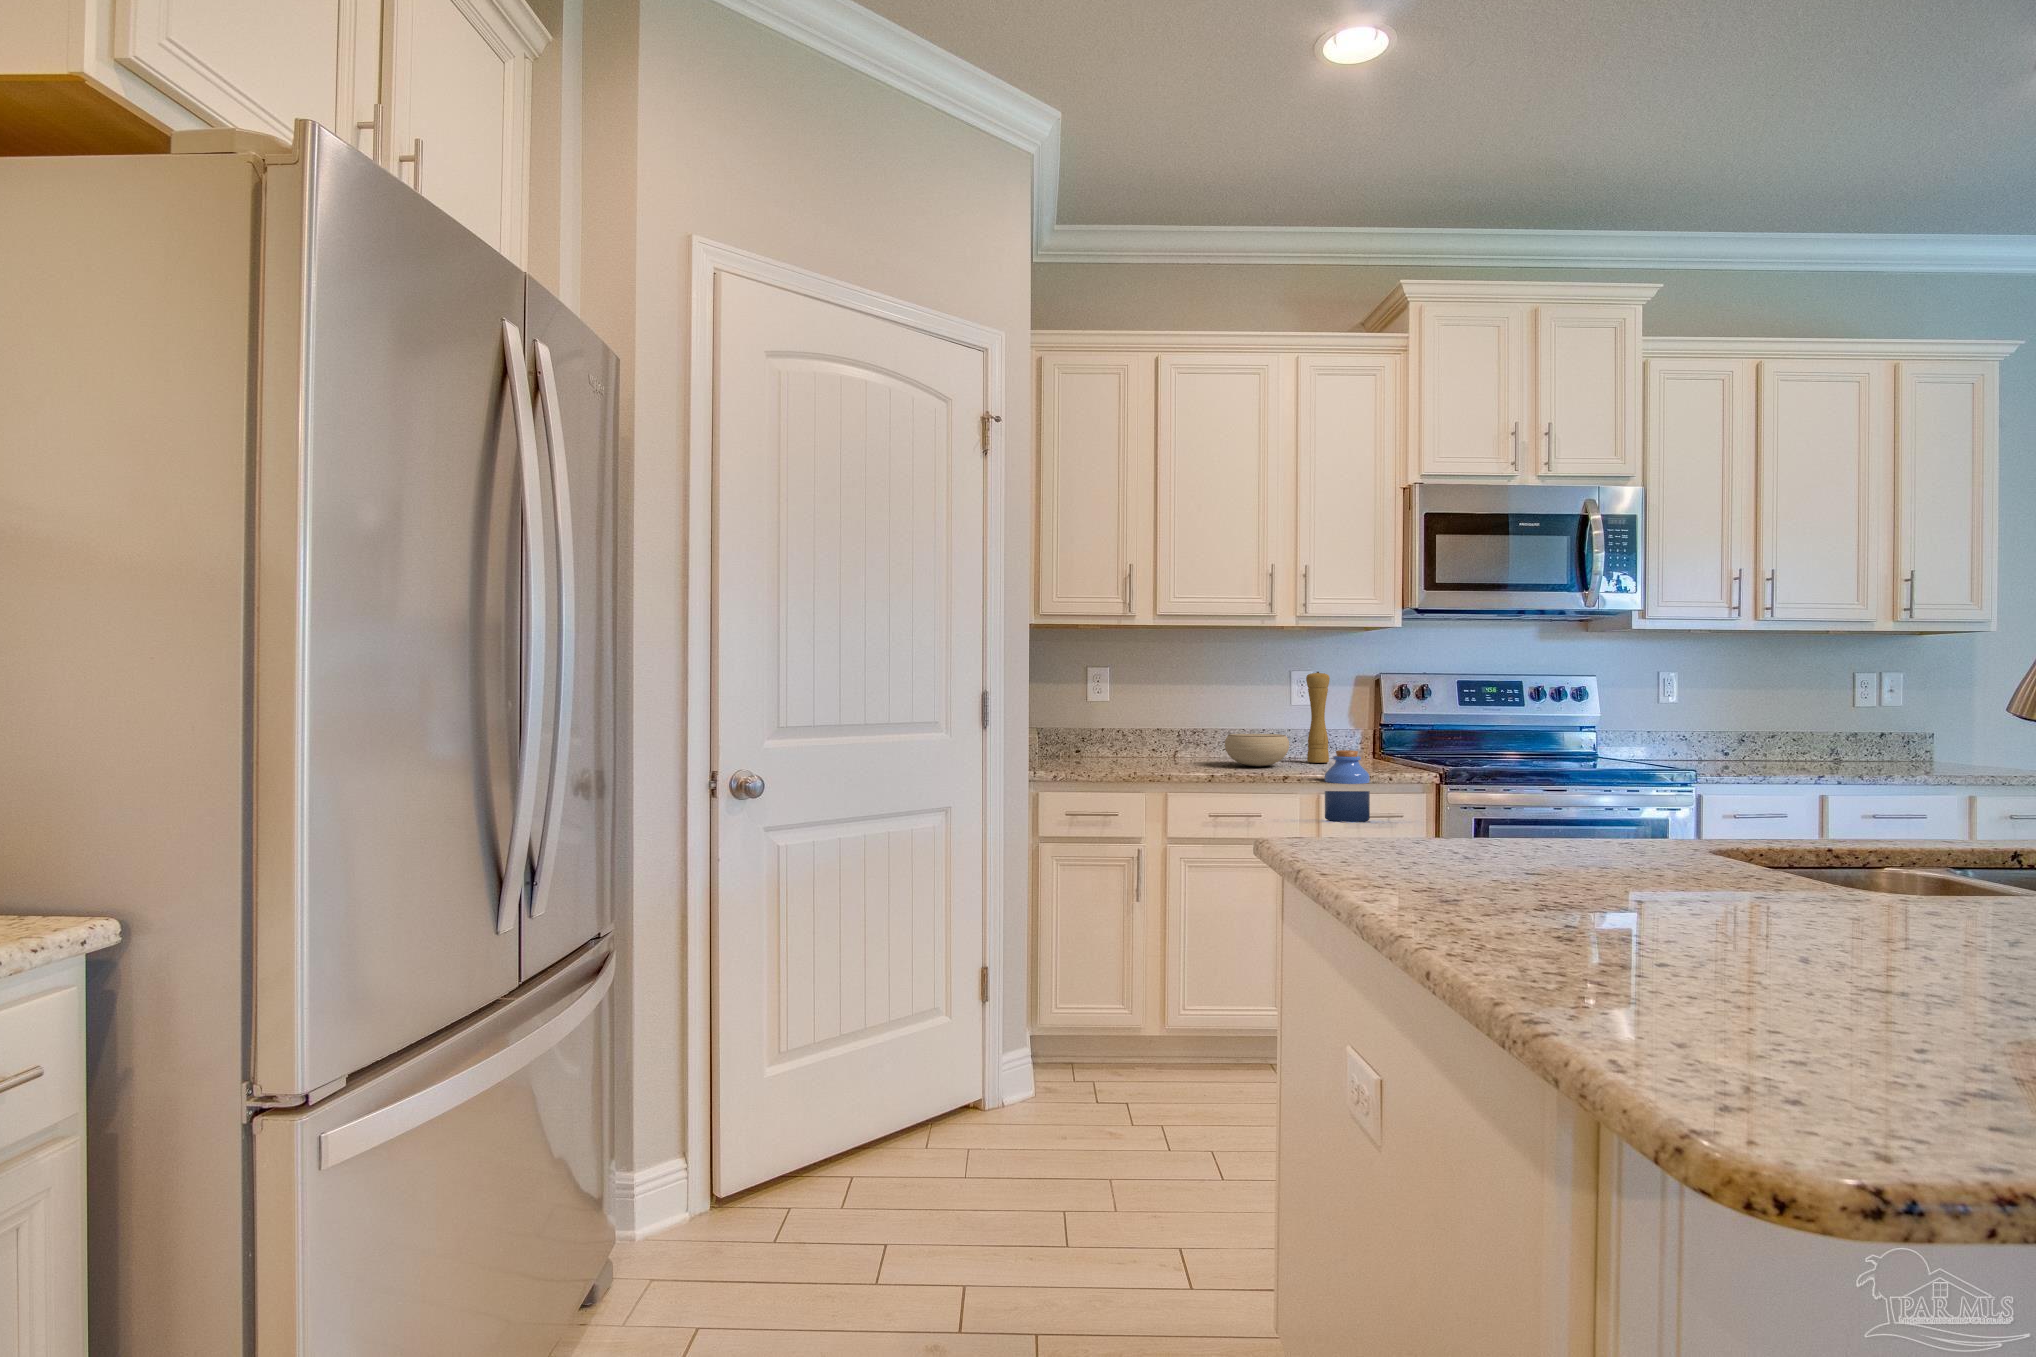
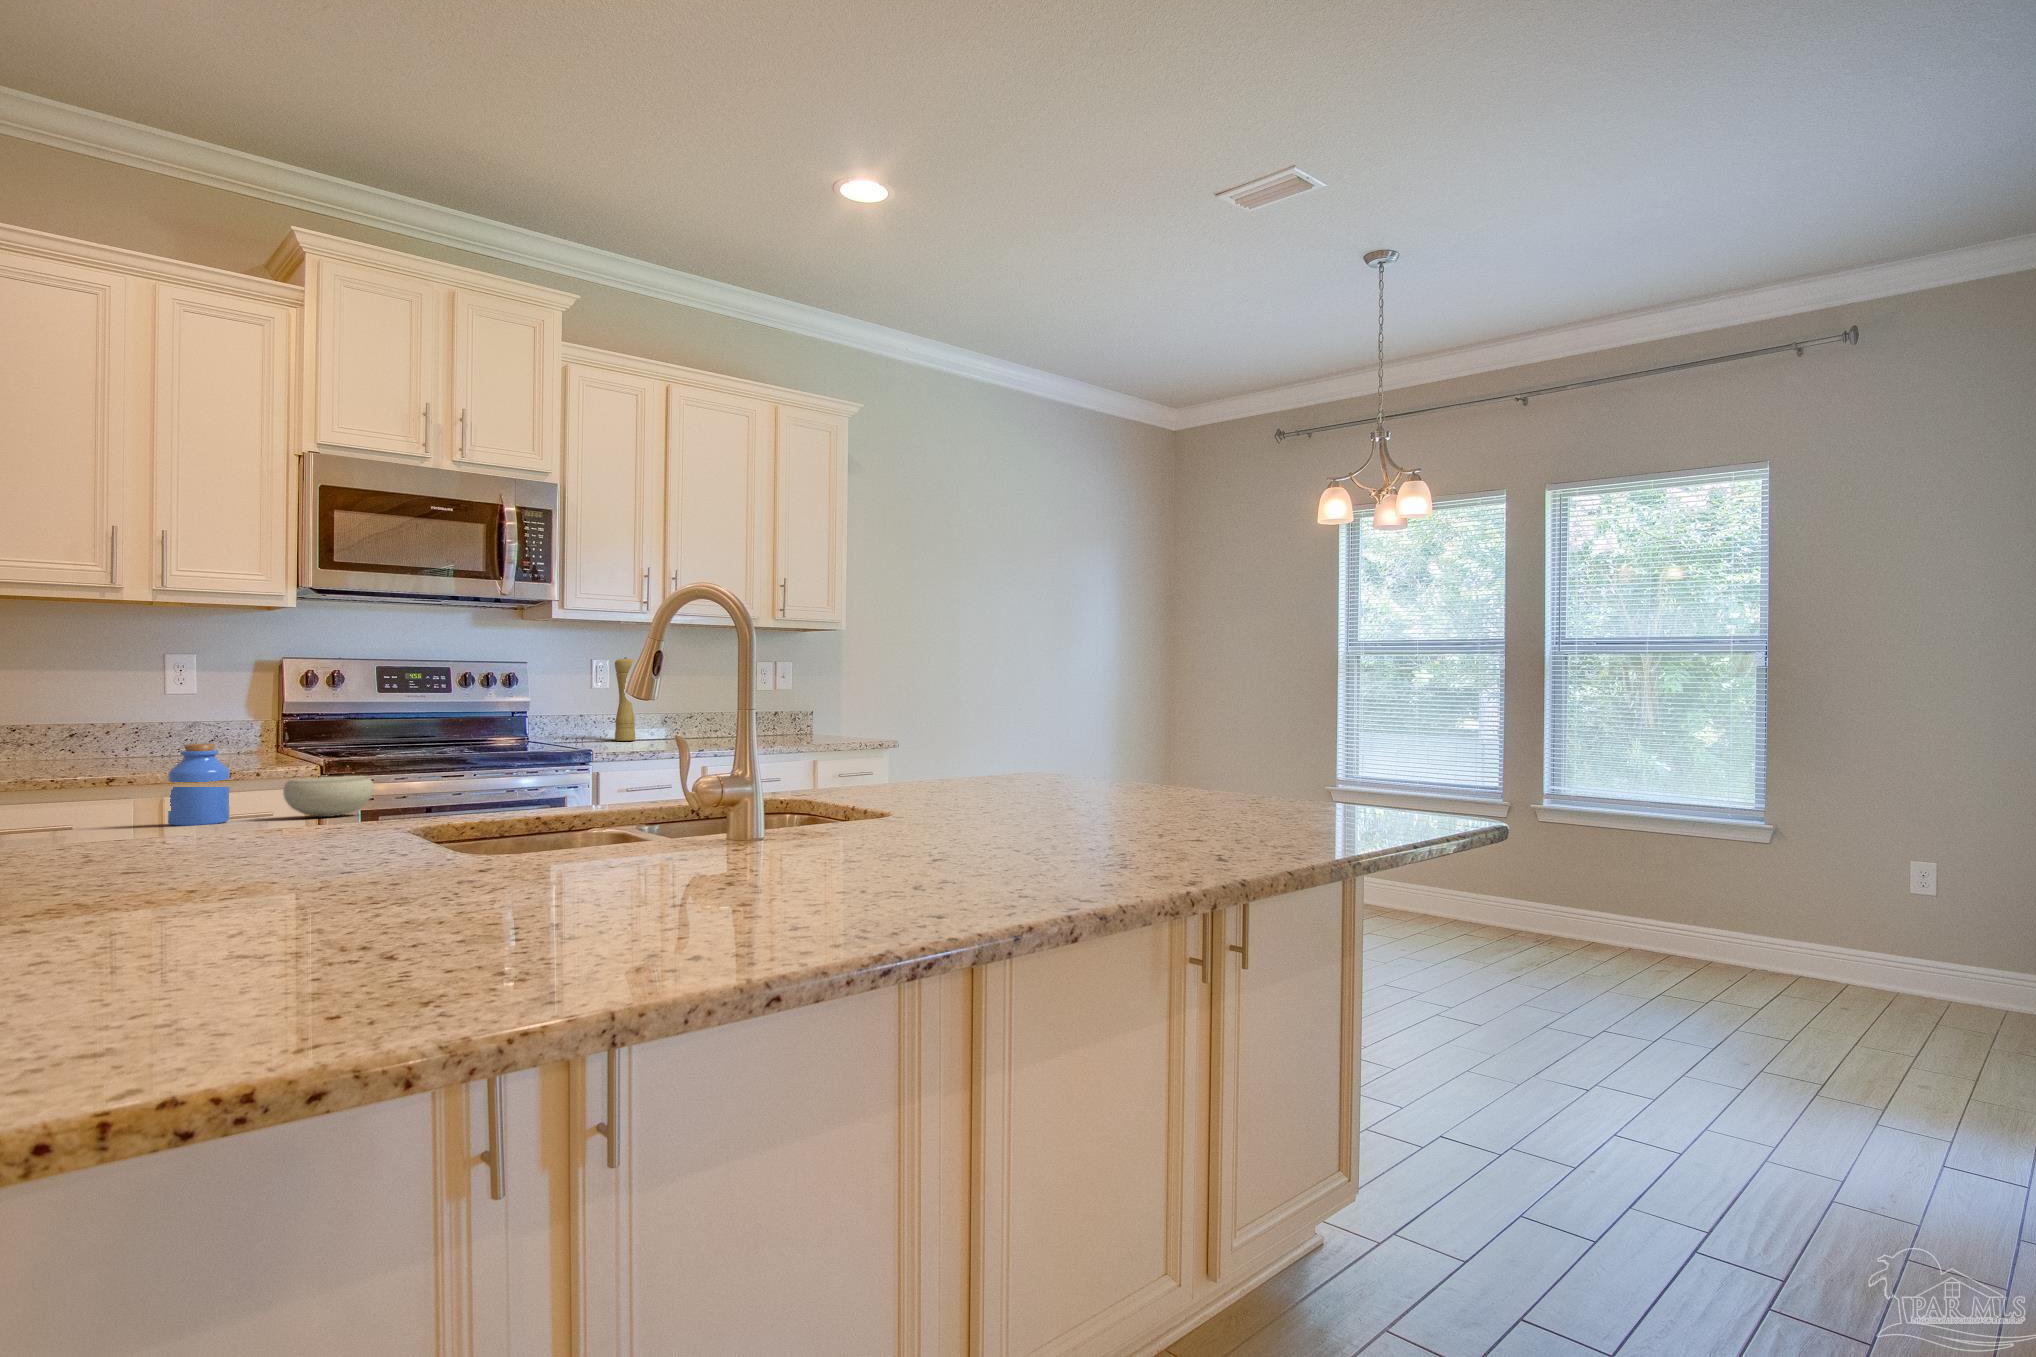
pepper mill: present [1306,672,1330,763] -> present [615,657,635,741]
bowl: present [1225,734,1289,766] -> present [283,776,374,817]

